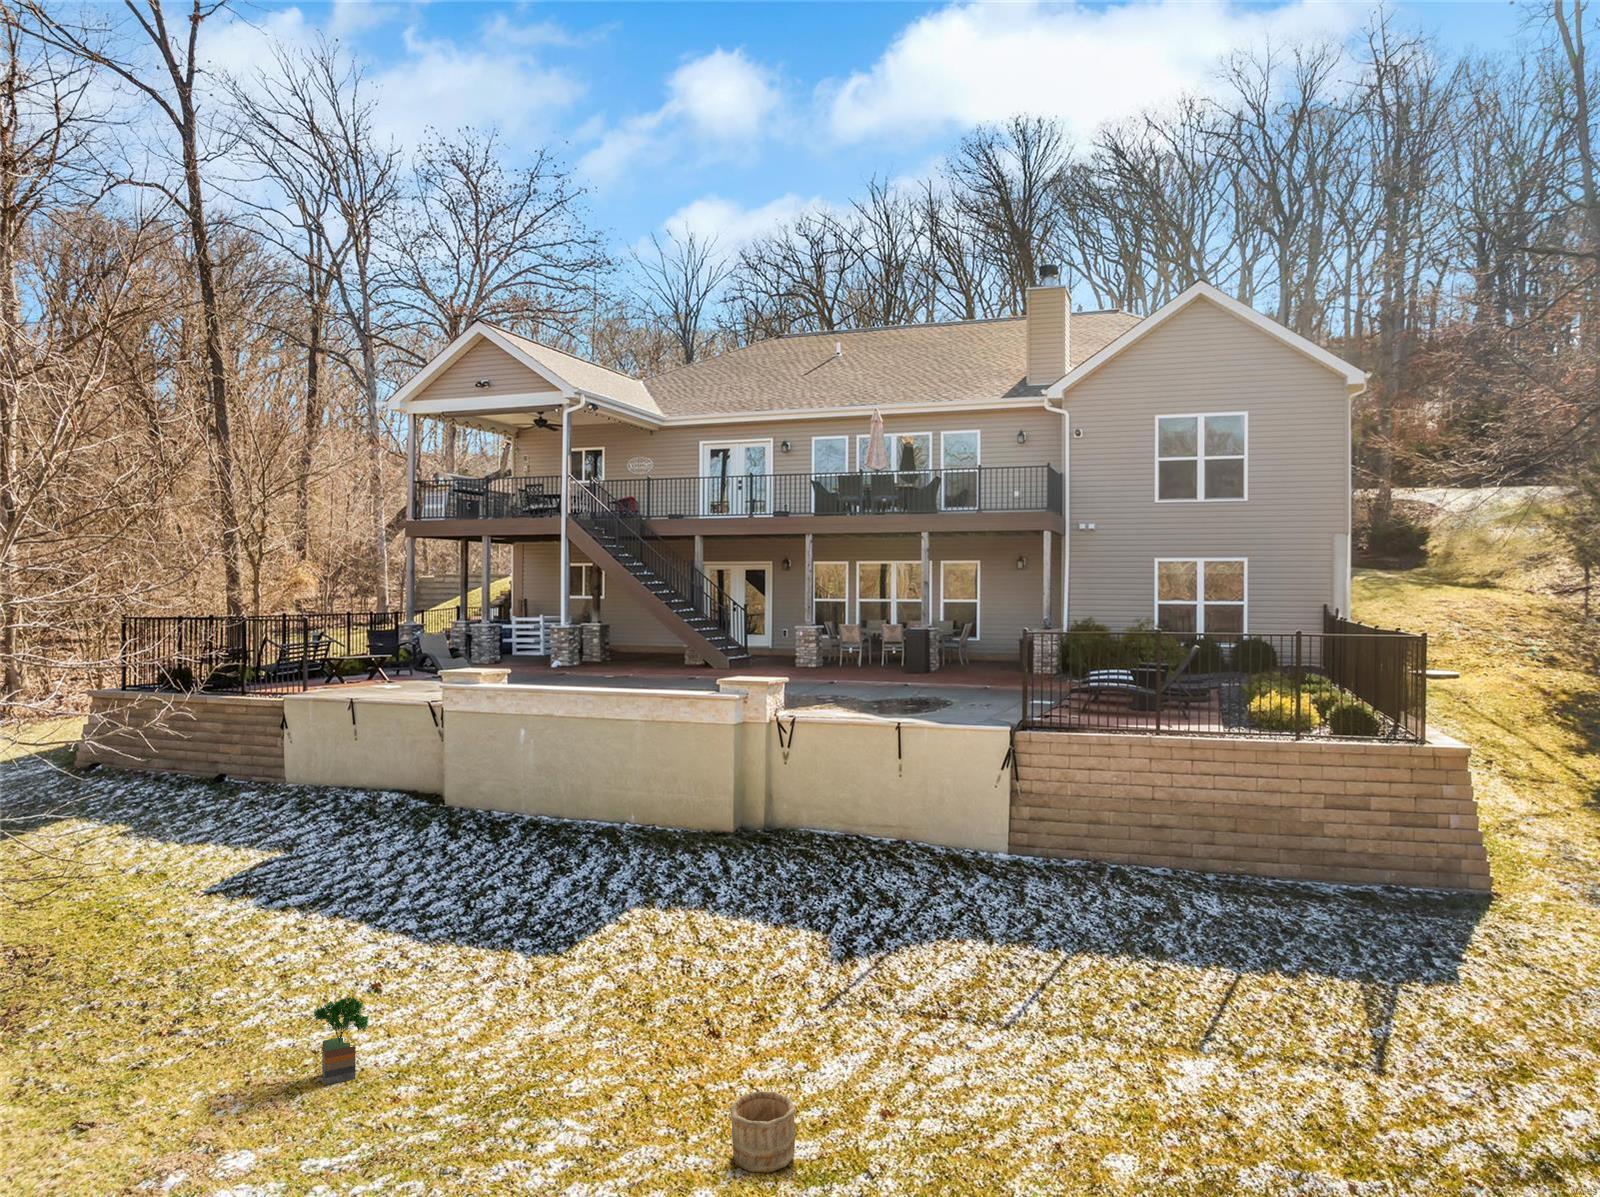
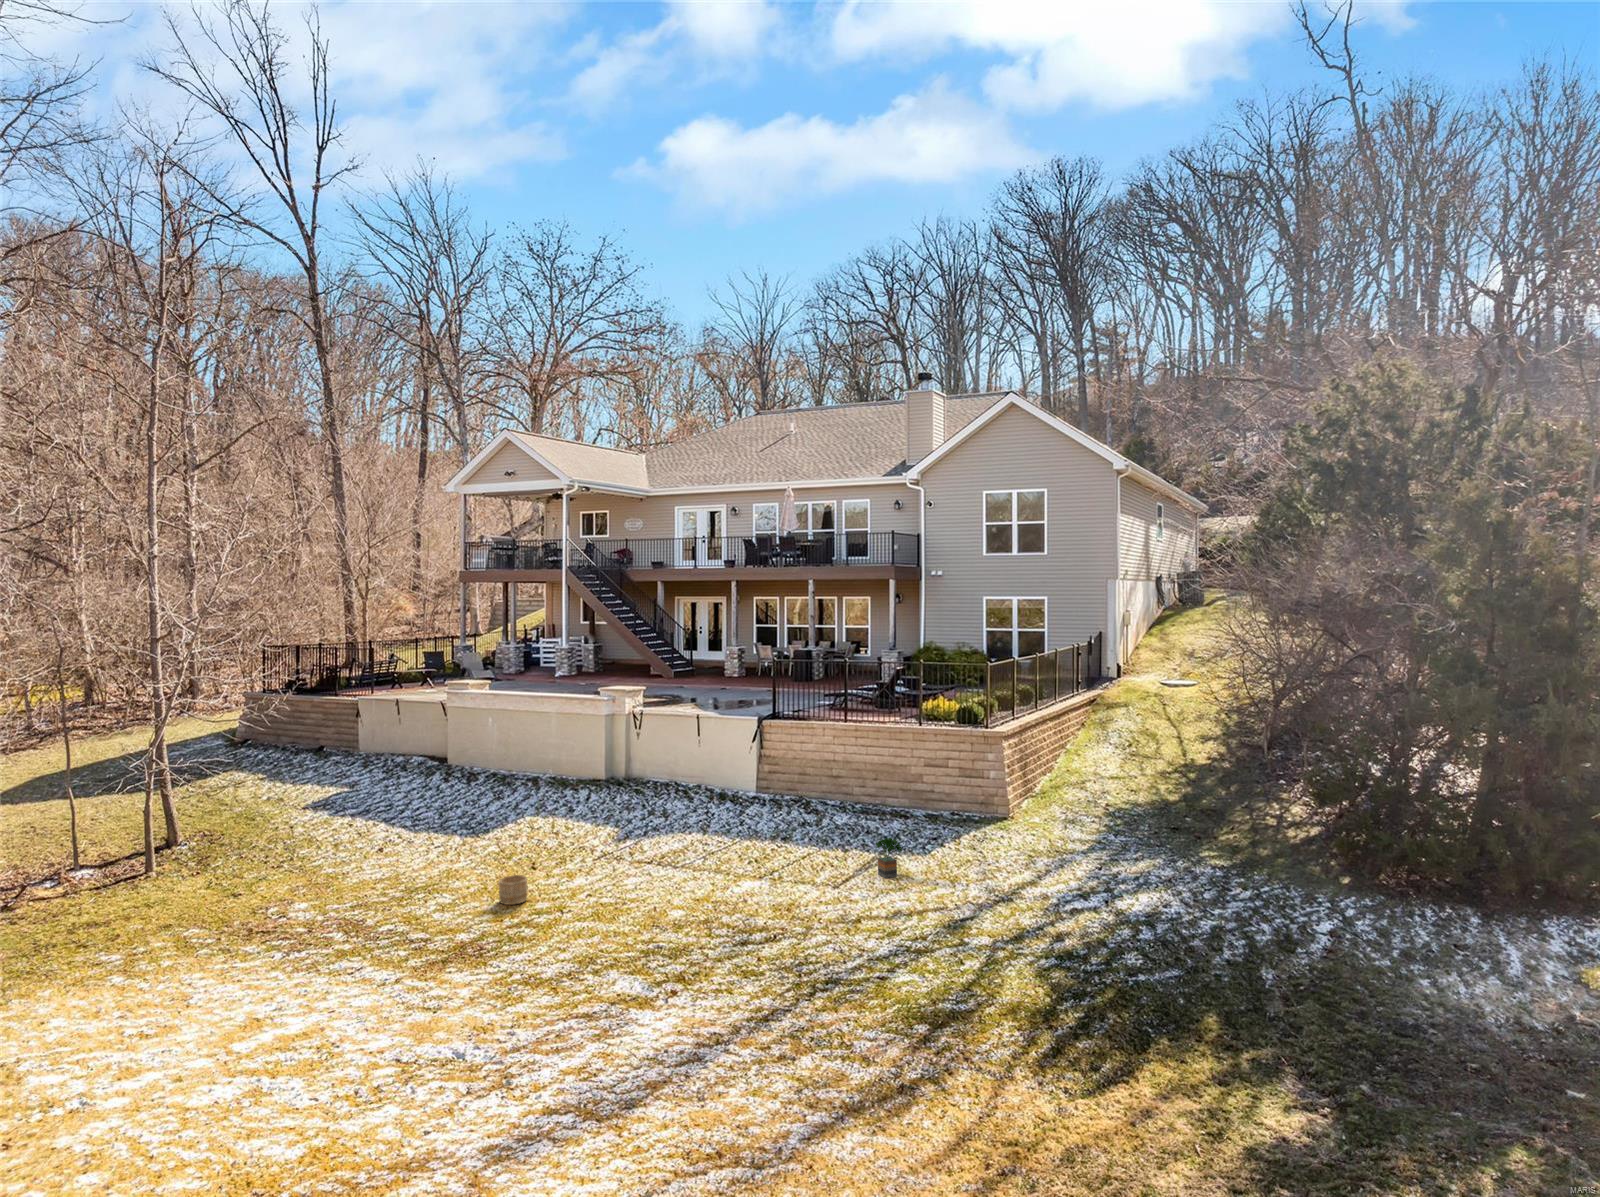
potted tree: present [314,997,369,1085] -> present [876,838,903,878]

